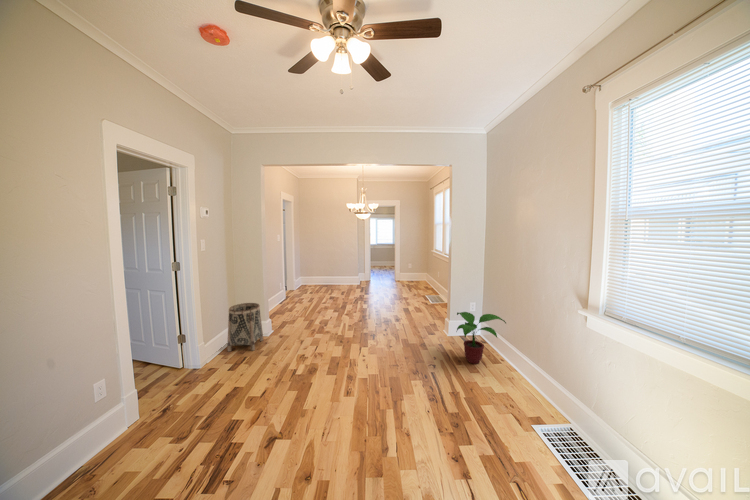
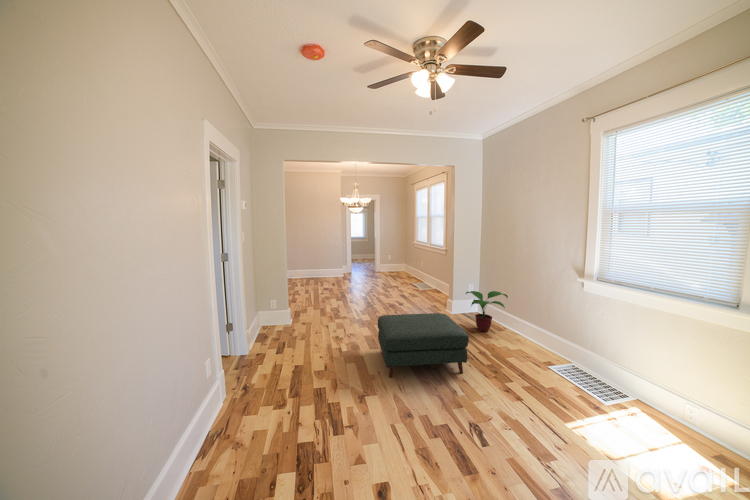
basket: present [227,303,263,351] -> none [259,293,289,340]
ottoman: none [313,338,418,422] -> present [378,313,469,378]

